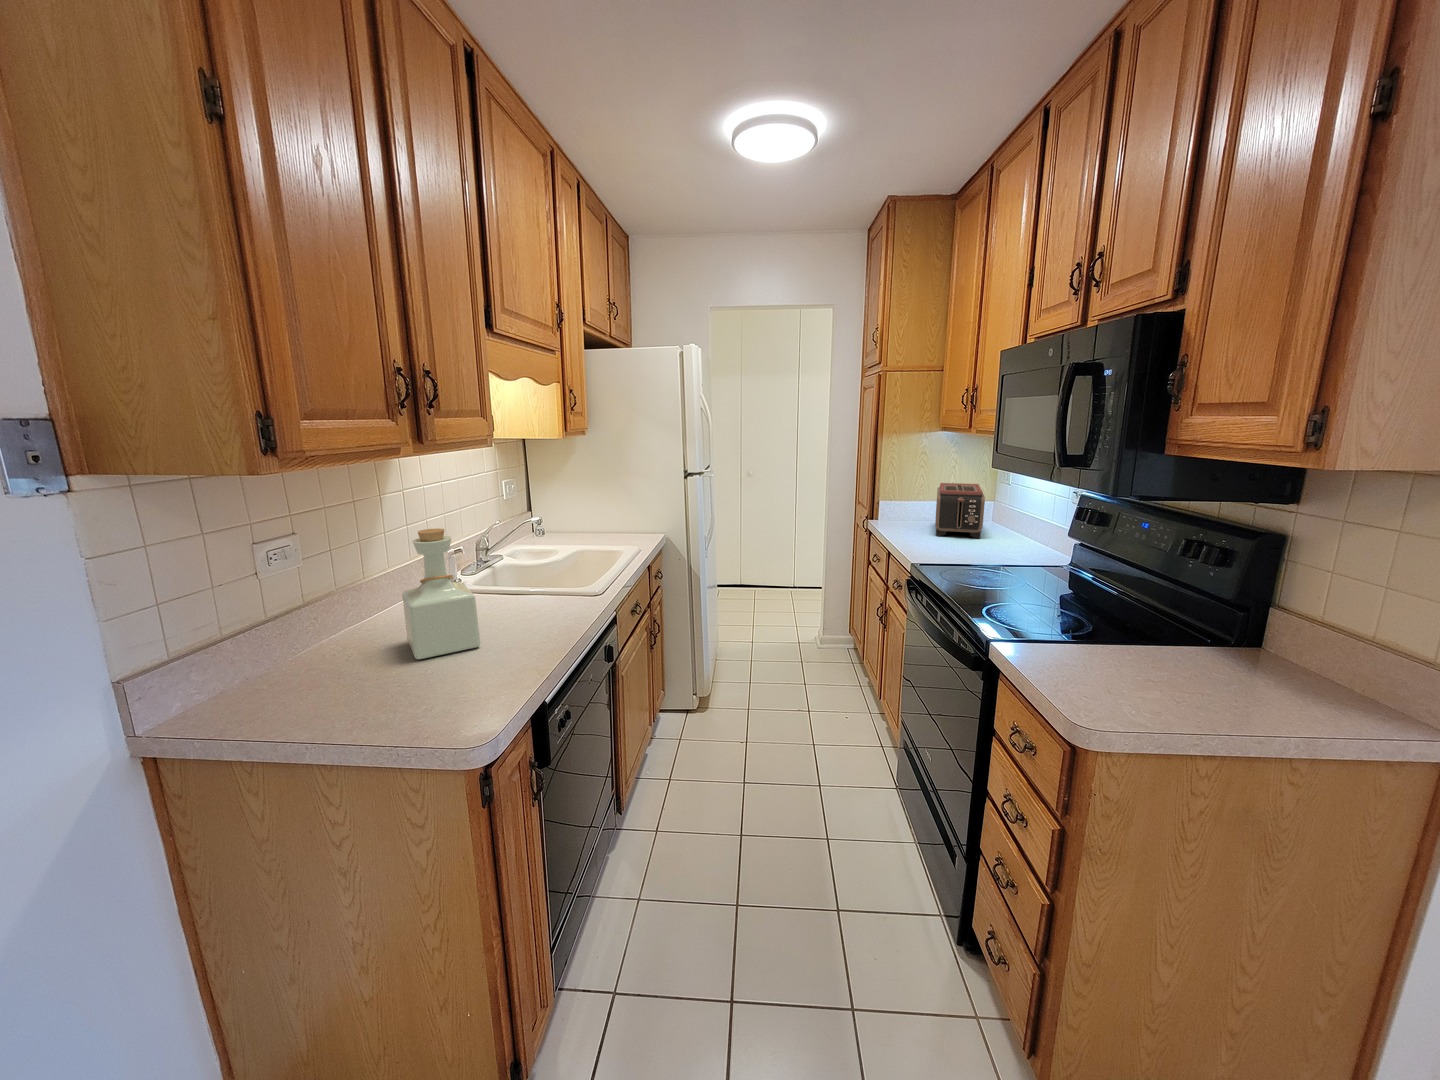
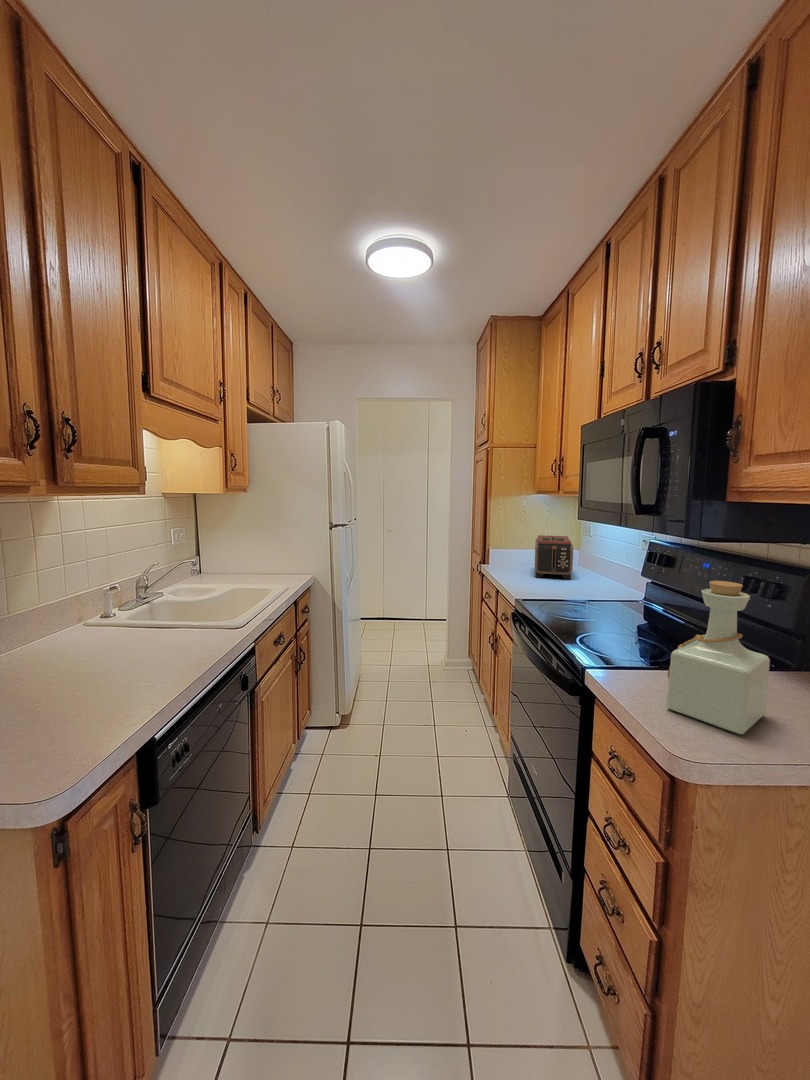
bottle: present [402,528,480,659] -> present [667,581,770,734]

